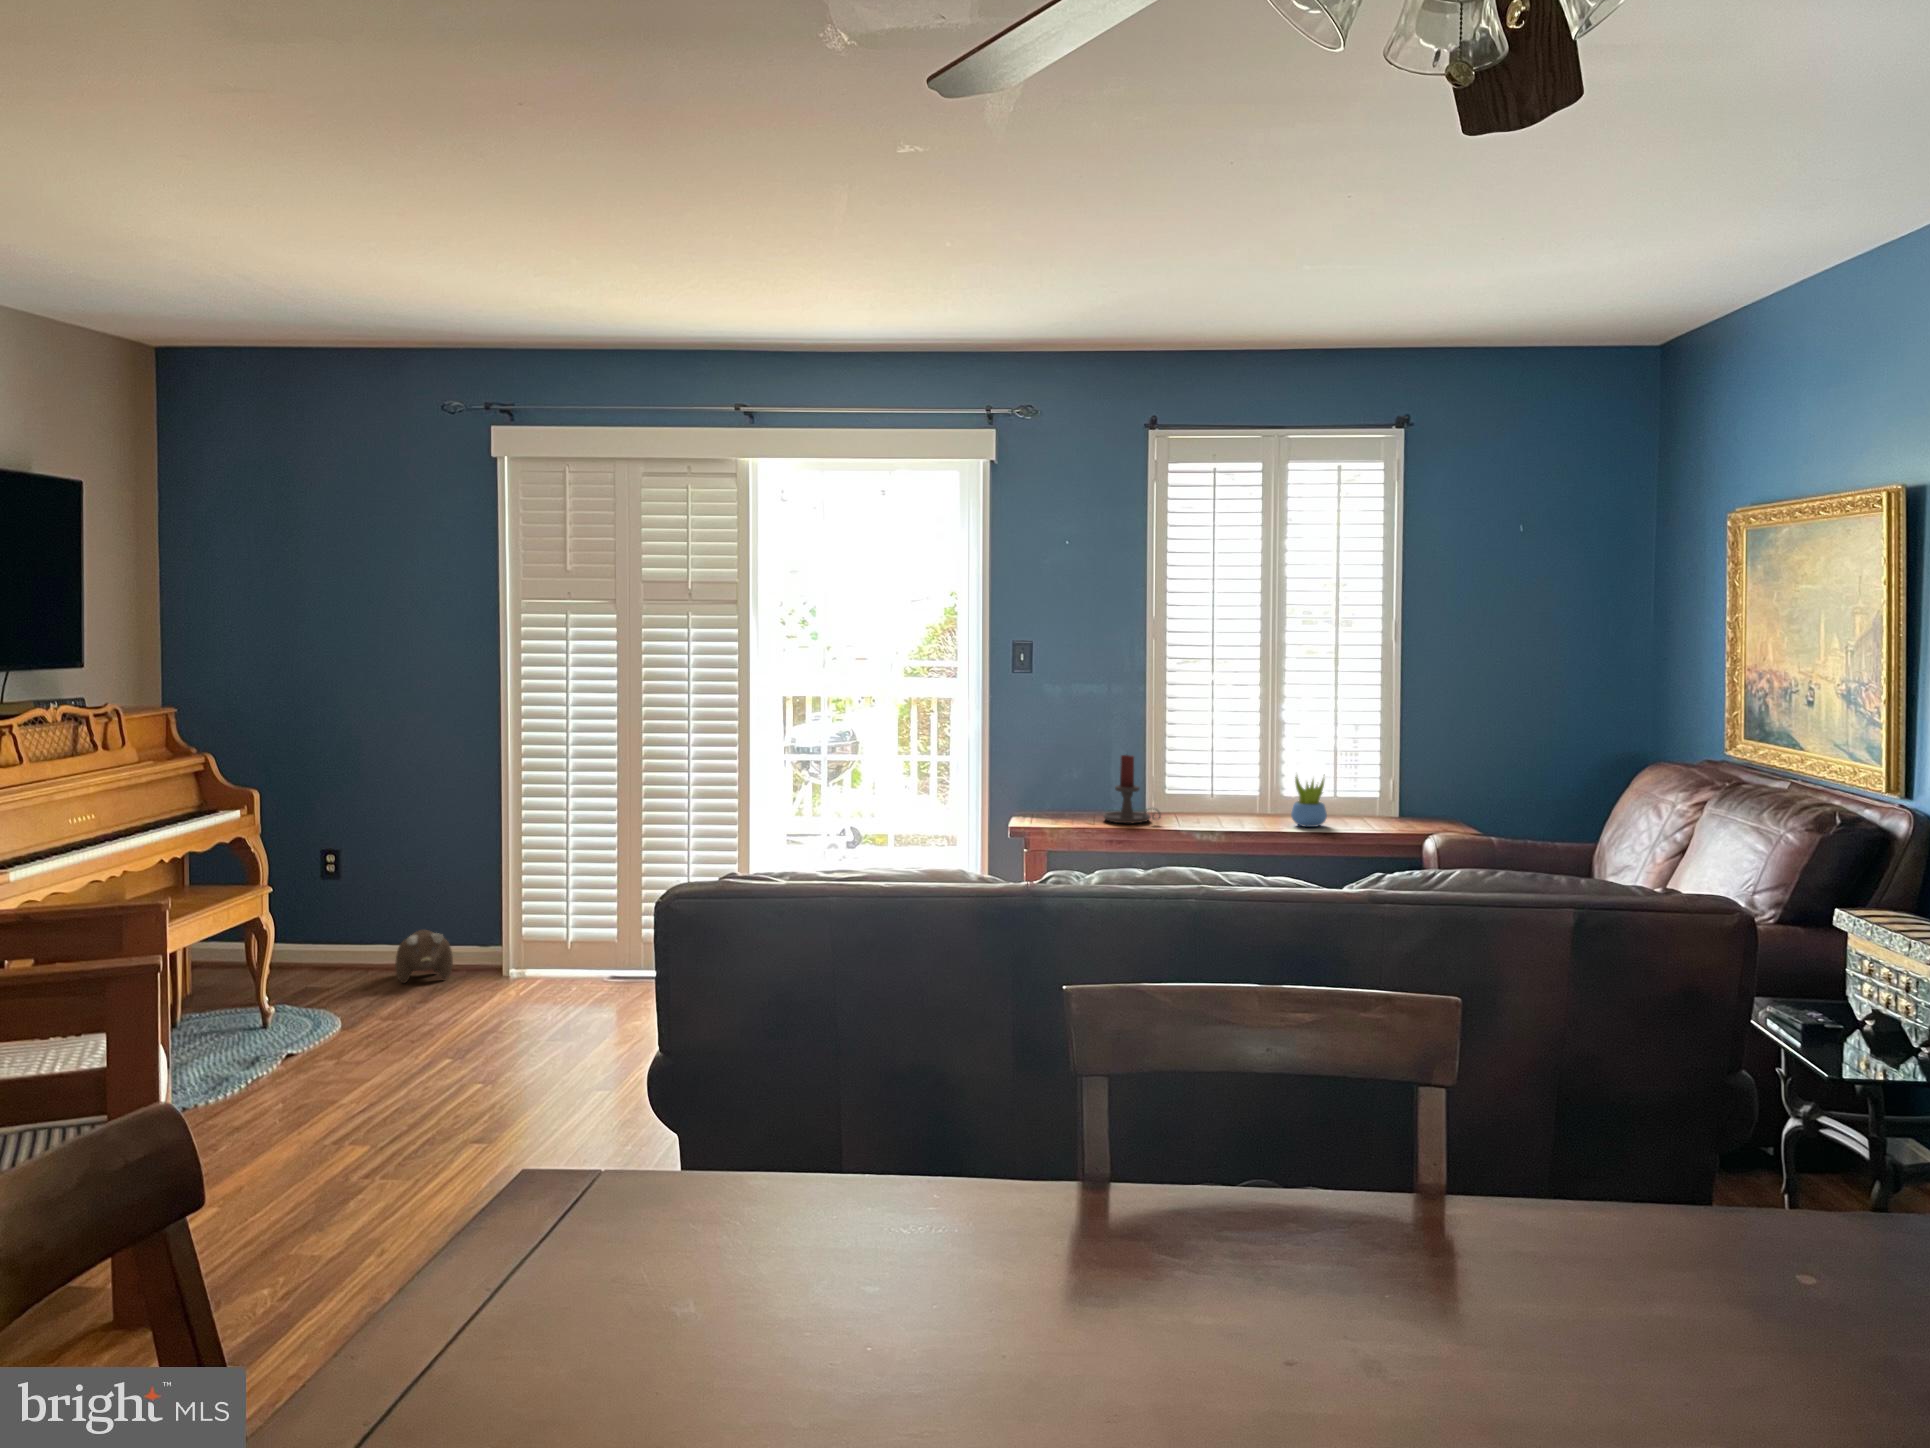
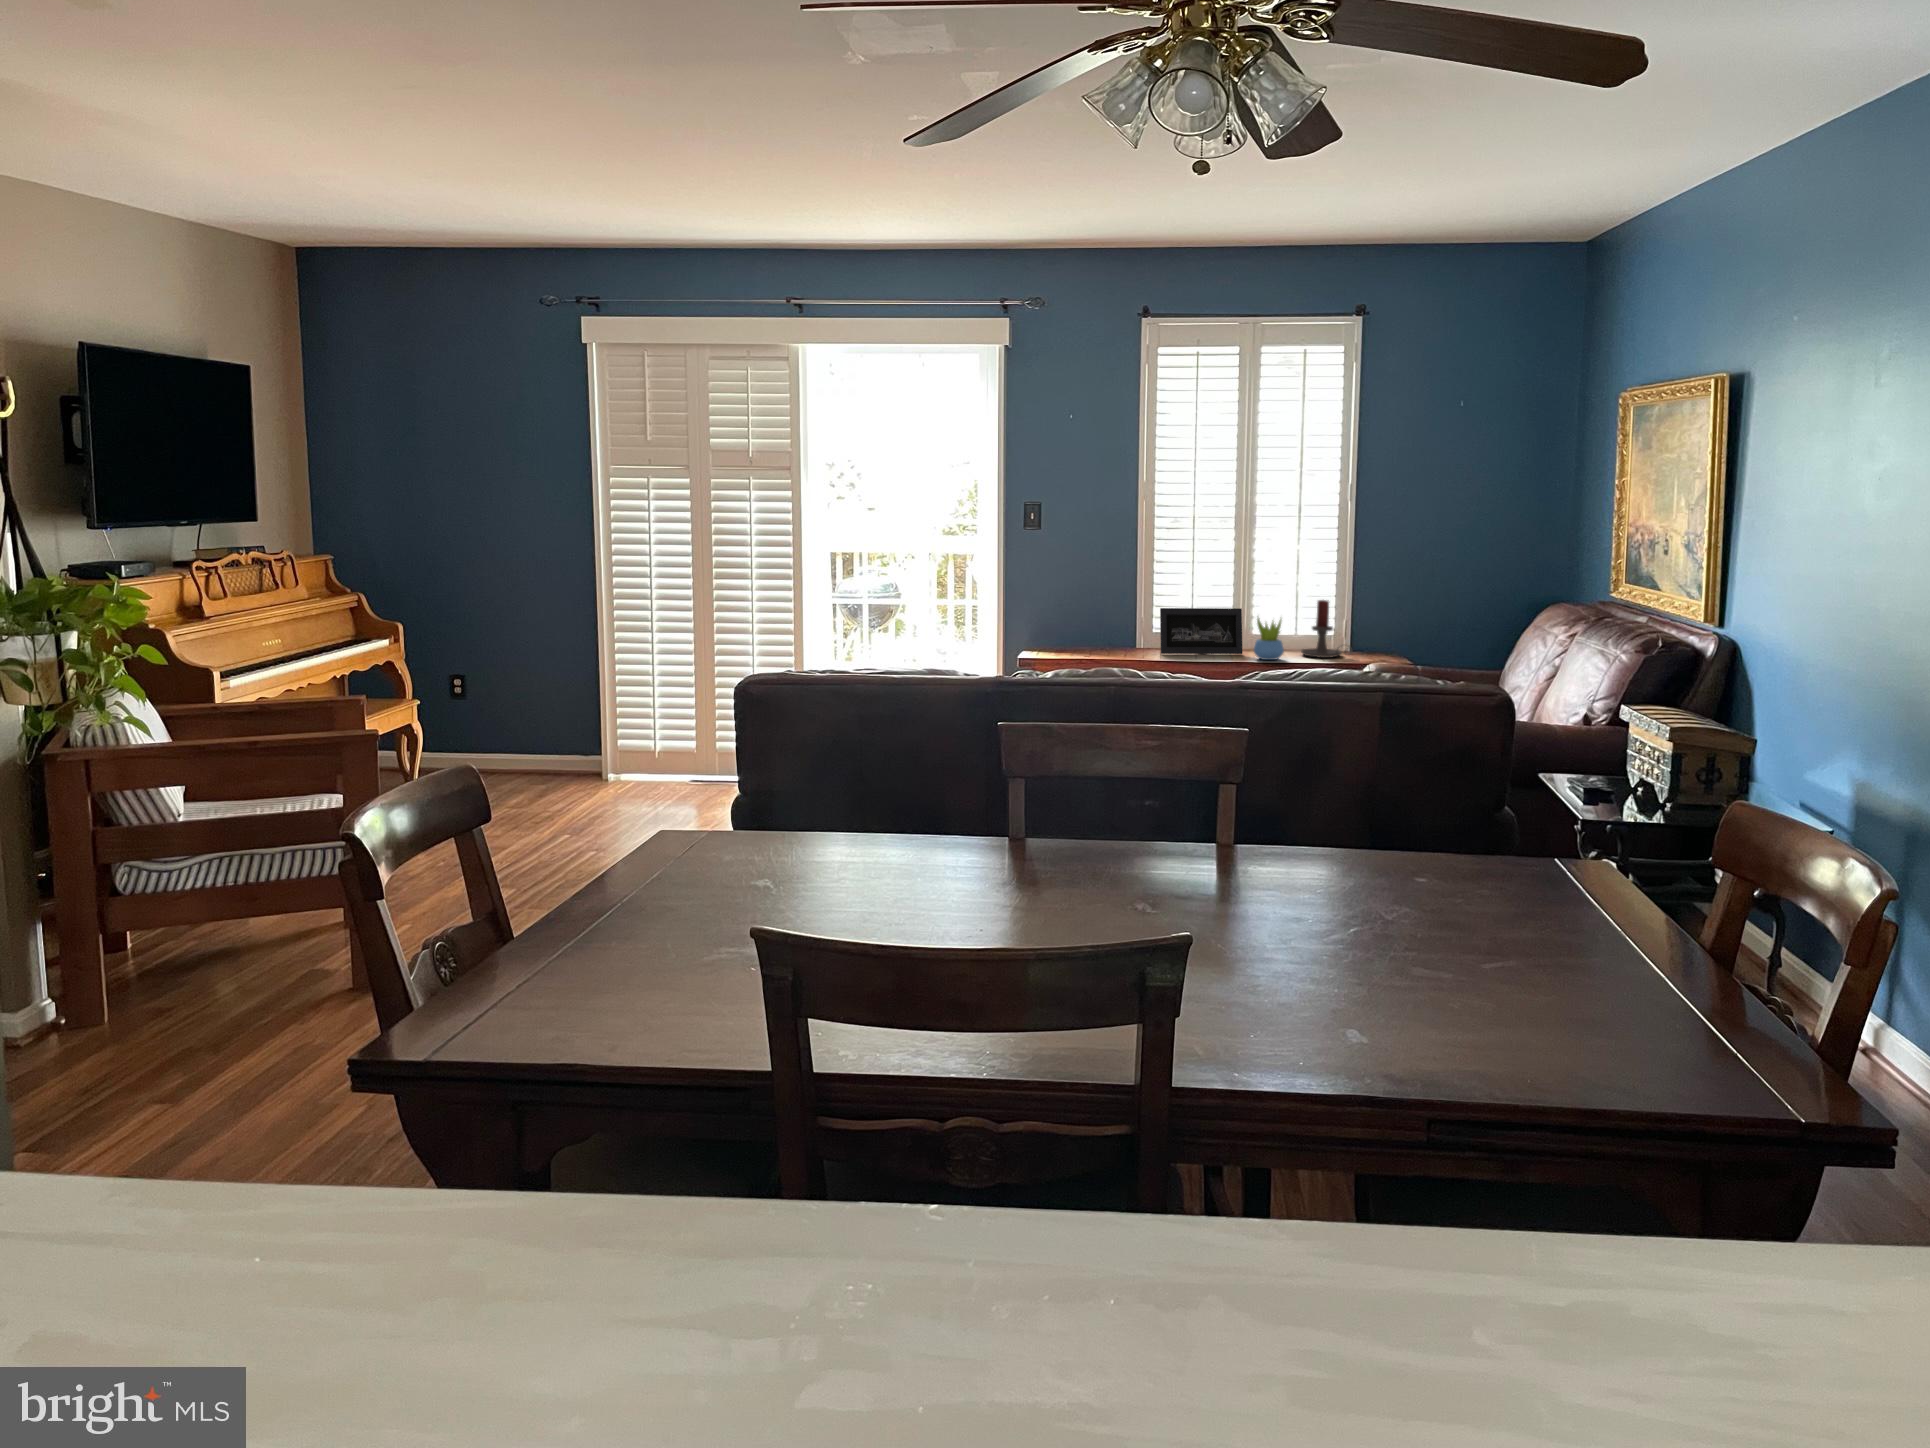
candle holder: present [1103,755,1161,823] -> present [1301,600,1352,658]
picture frame: none [1178,765,1276,819] -> present [1160,608,1243,654]
plush toy: present [395,930,453,983] -> none [514,742,560,785]

